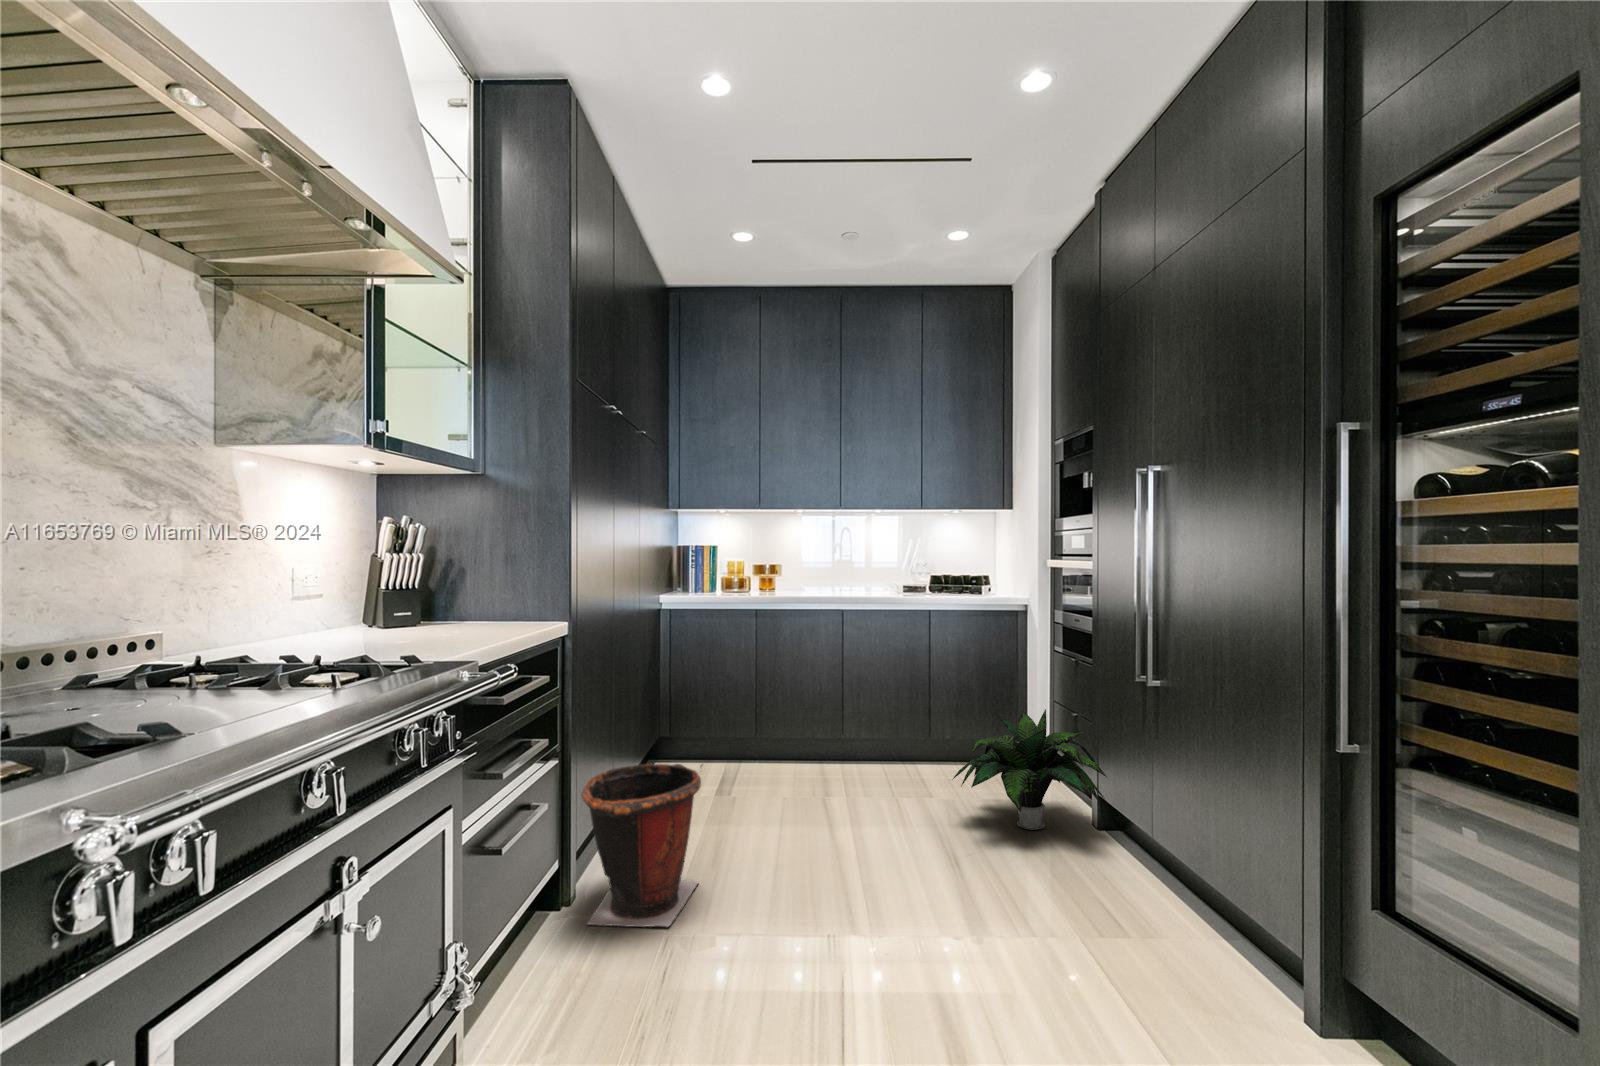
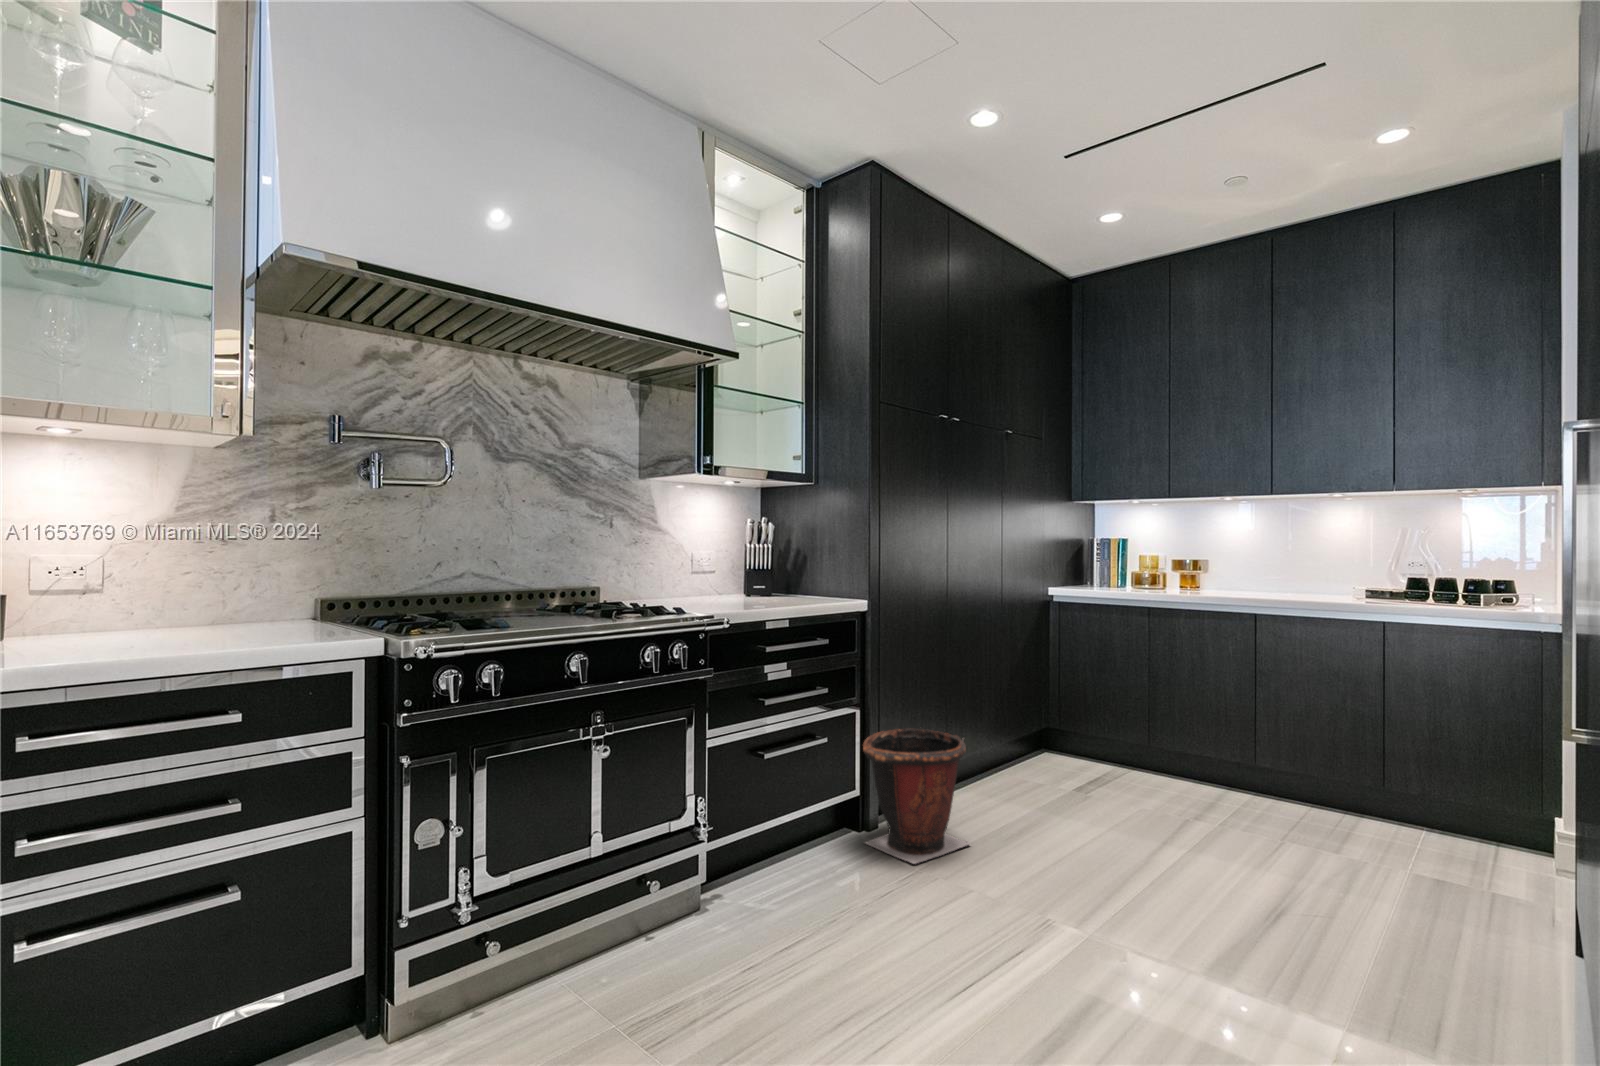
potted plant: present [953,709,1107,830] -> none [1293,760,1552,928]

